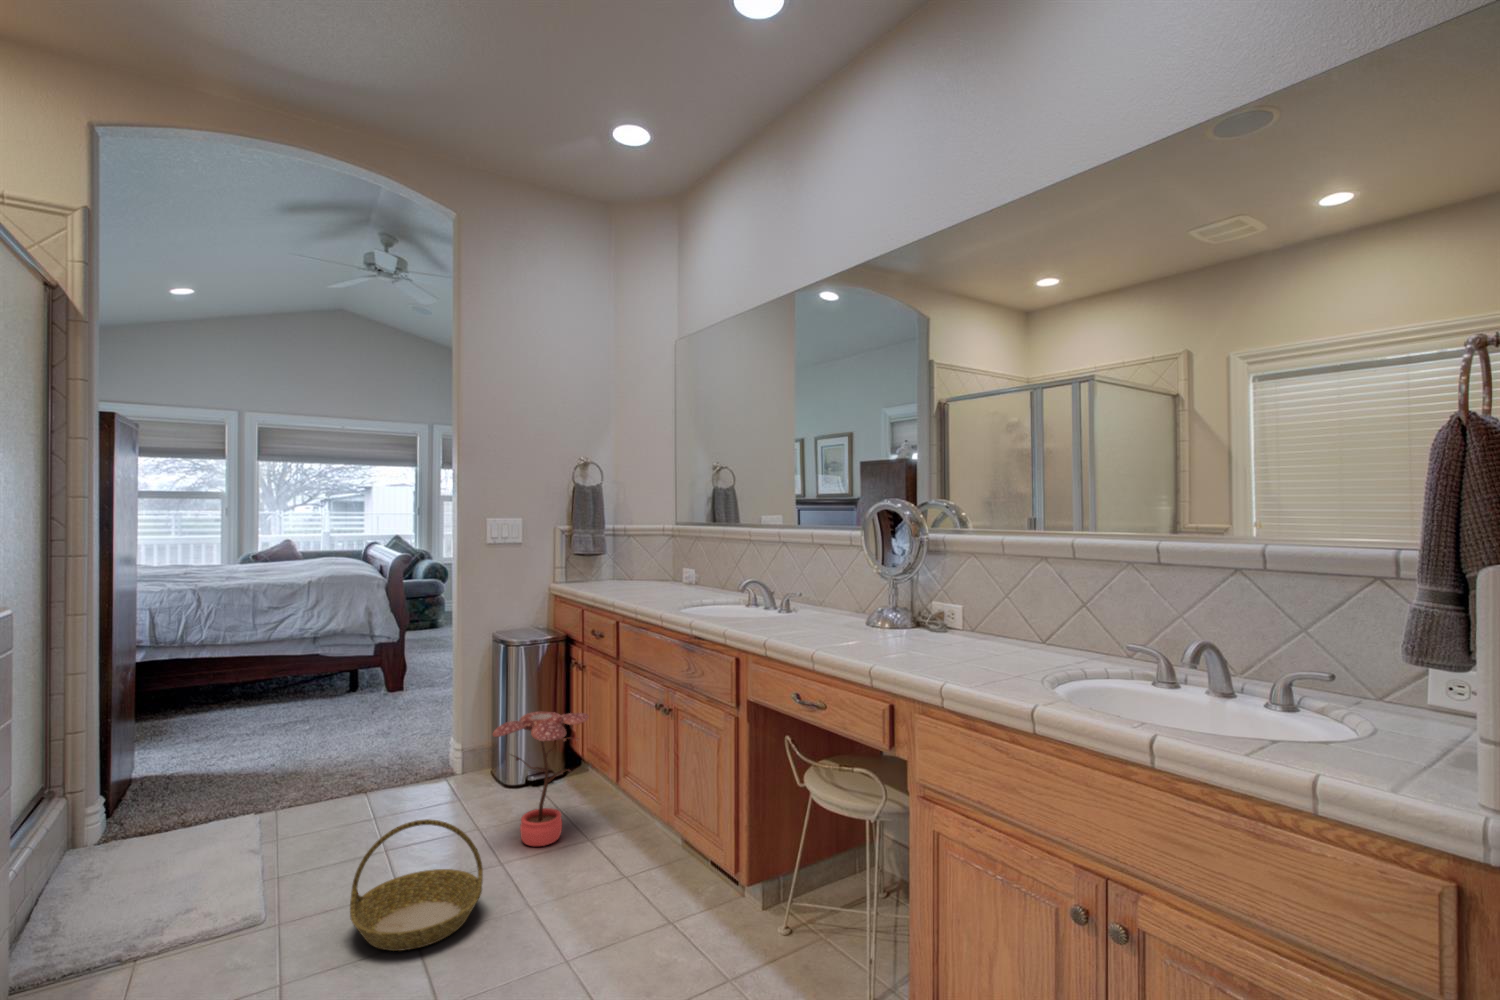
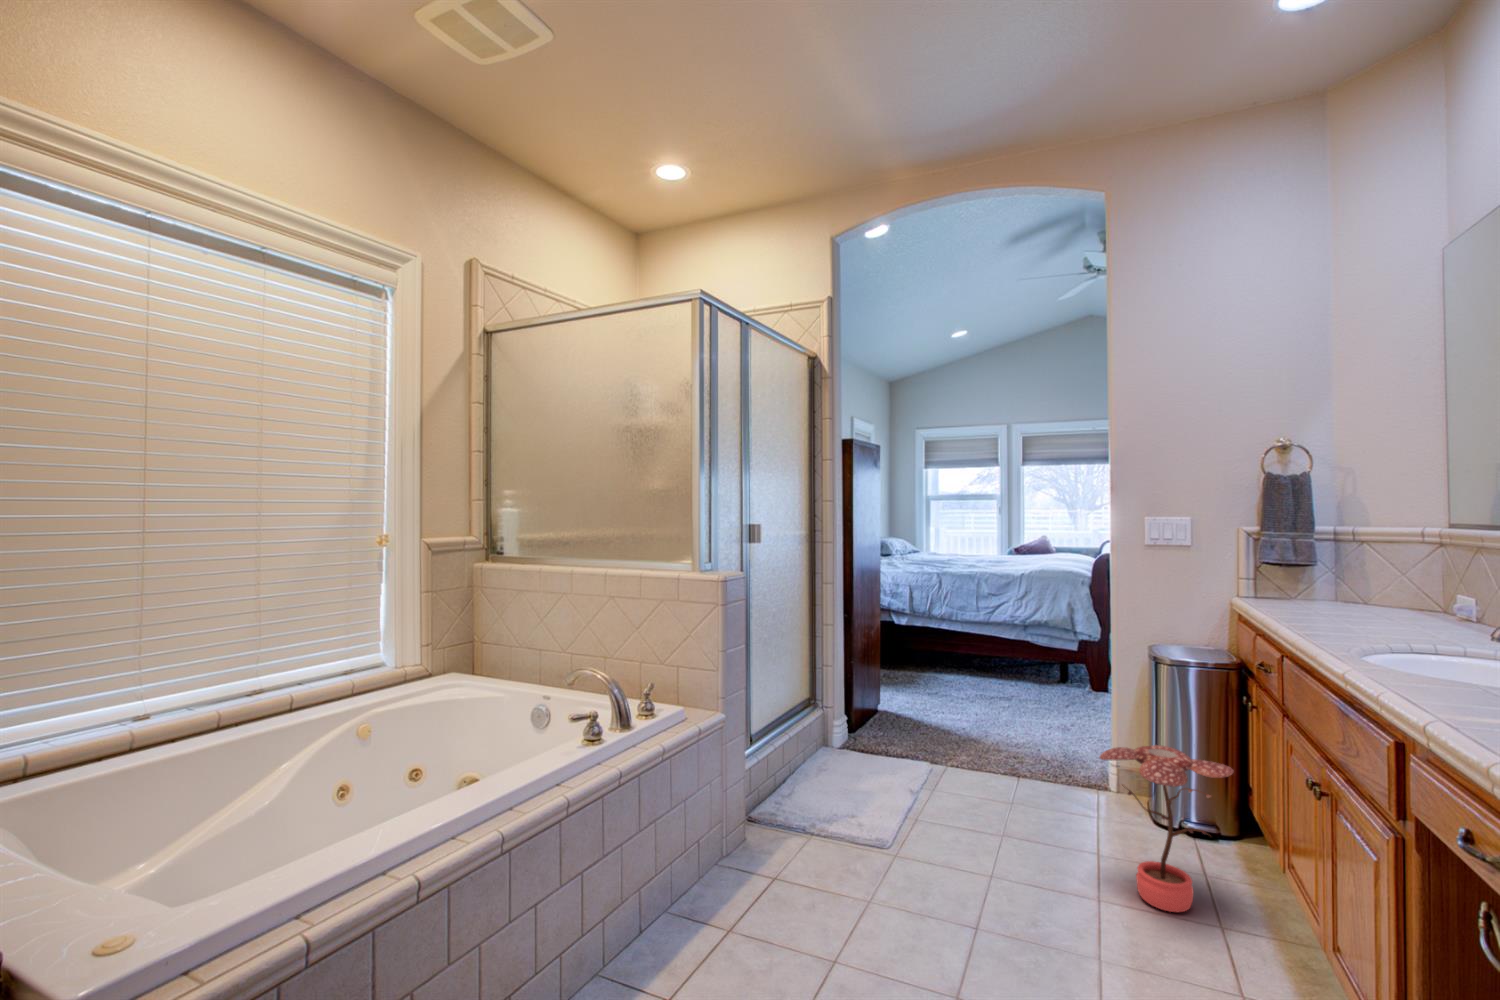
basket: present [350,819,483,951] -> none [928,811,1055,945]

